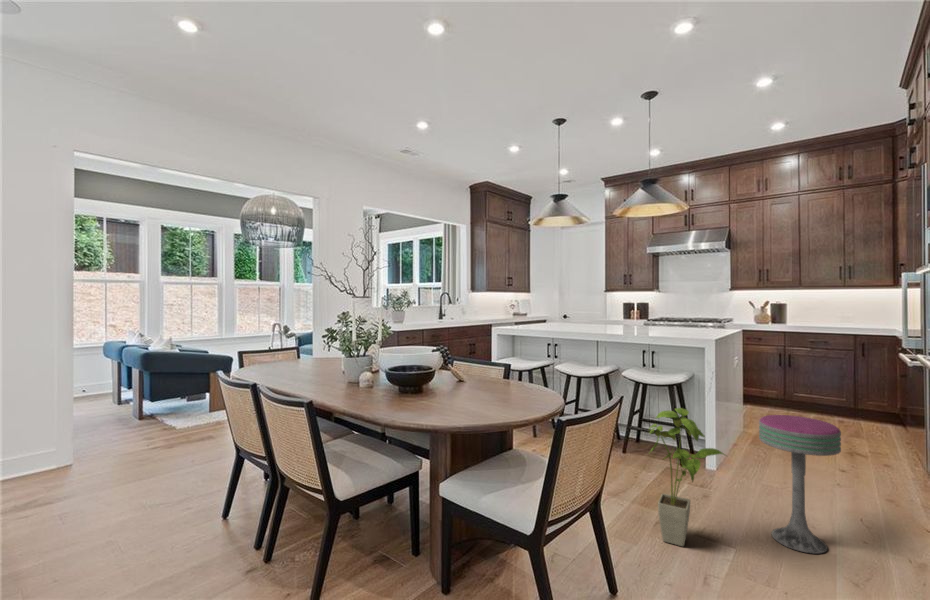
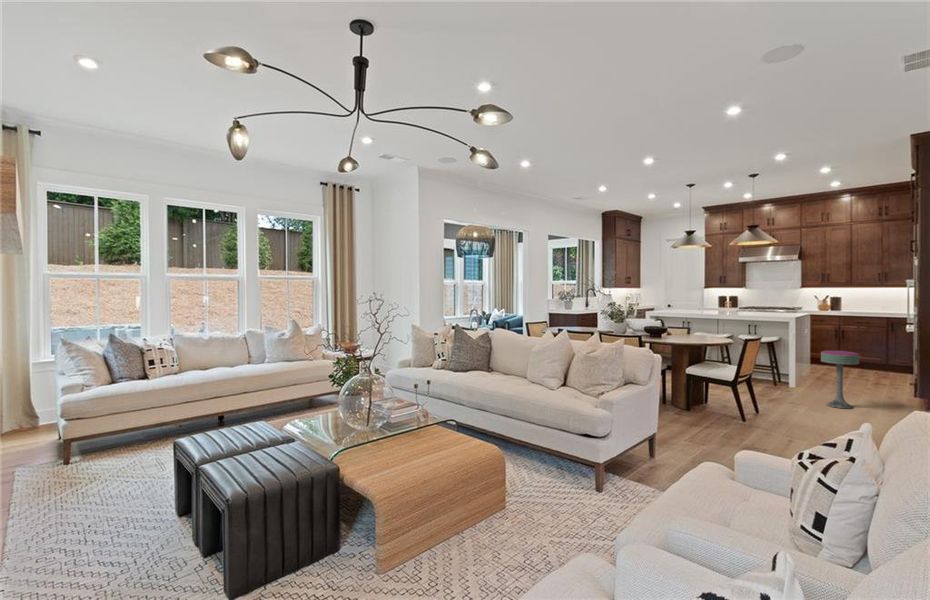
house plant: present [648,408,725,546] -> none [766,345,806,406]

